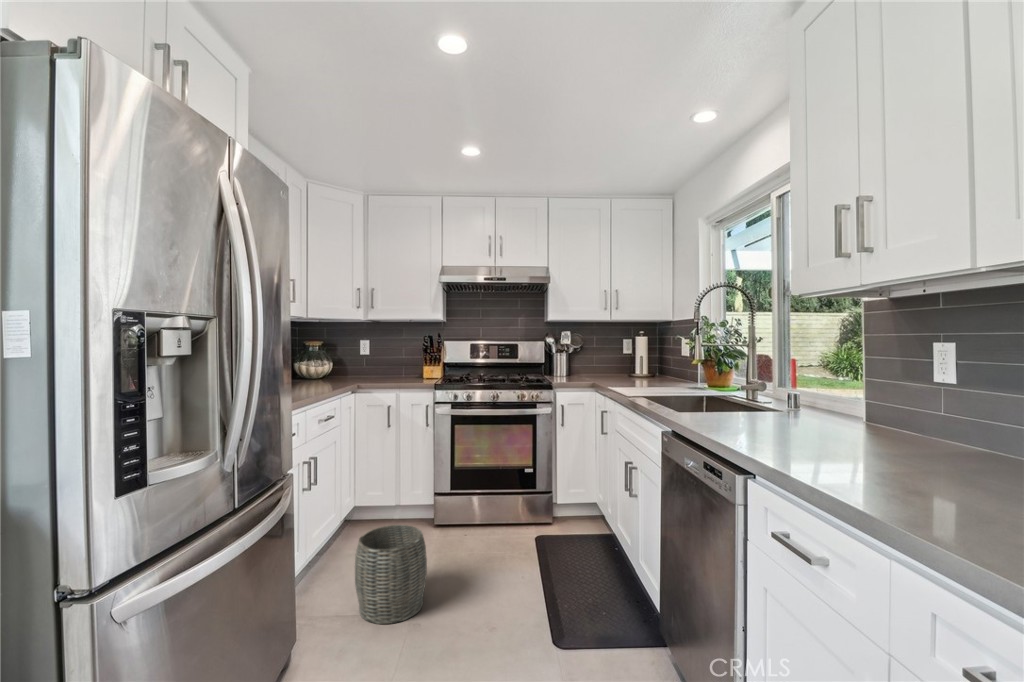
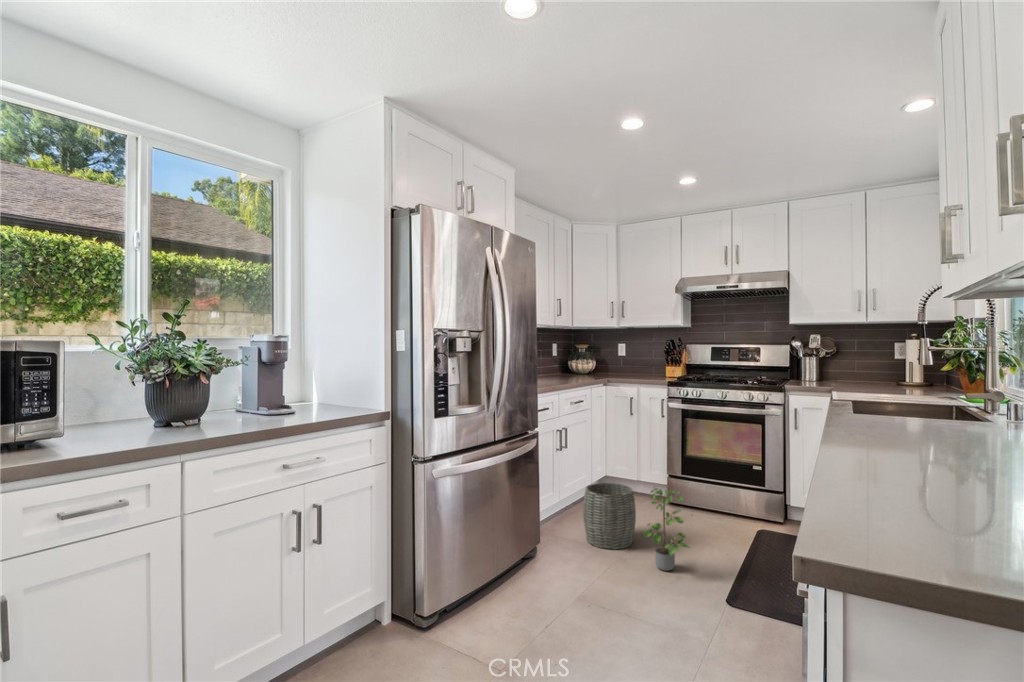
potted plant: none [453,525,518,635] -> present [643,488,690,571]

